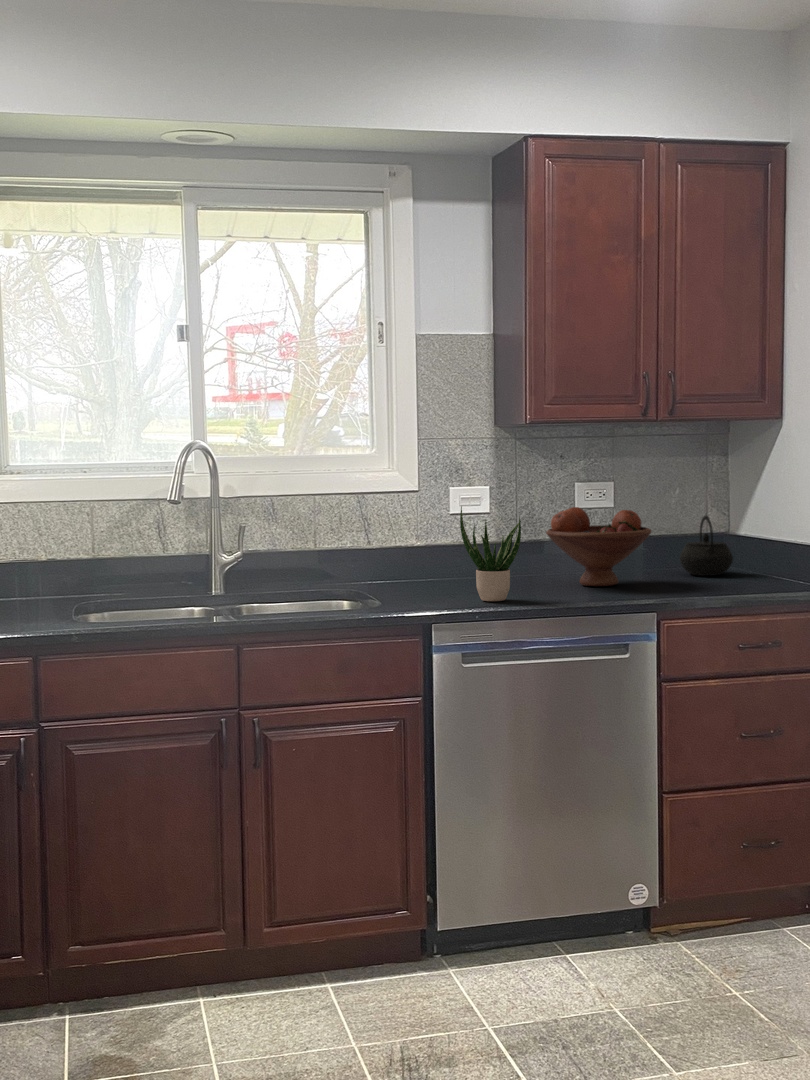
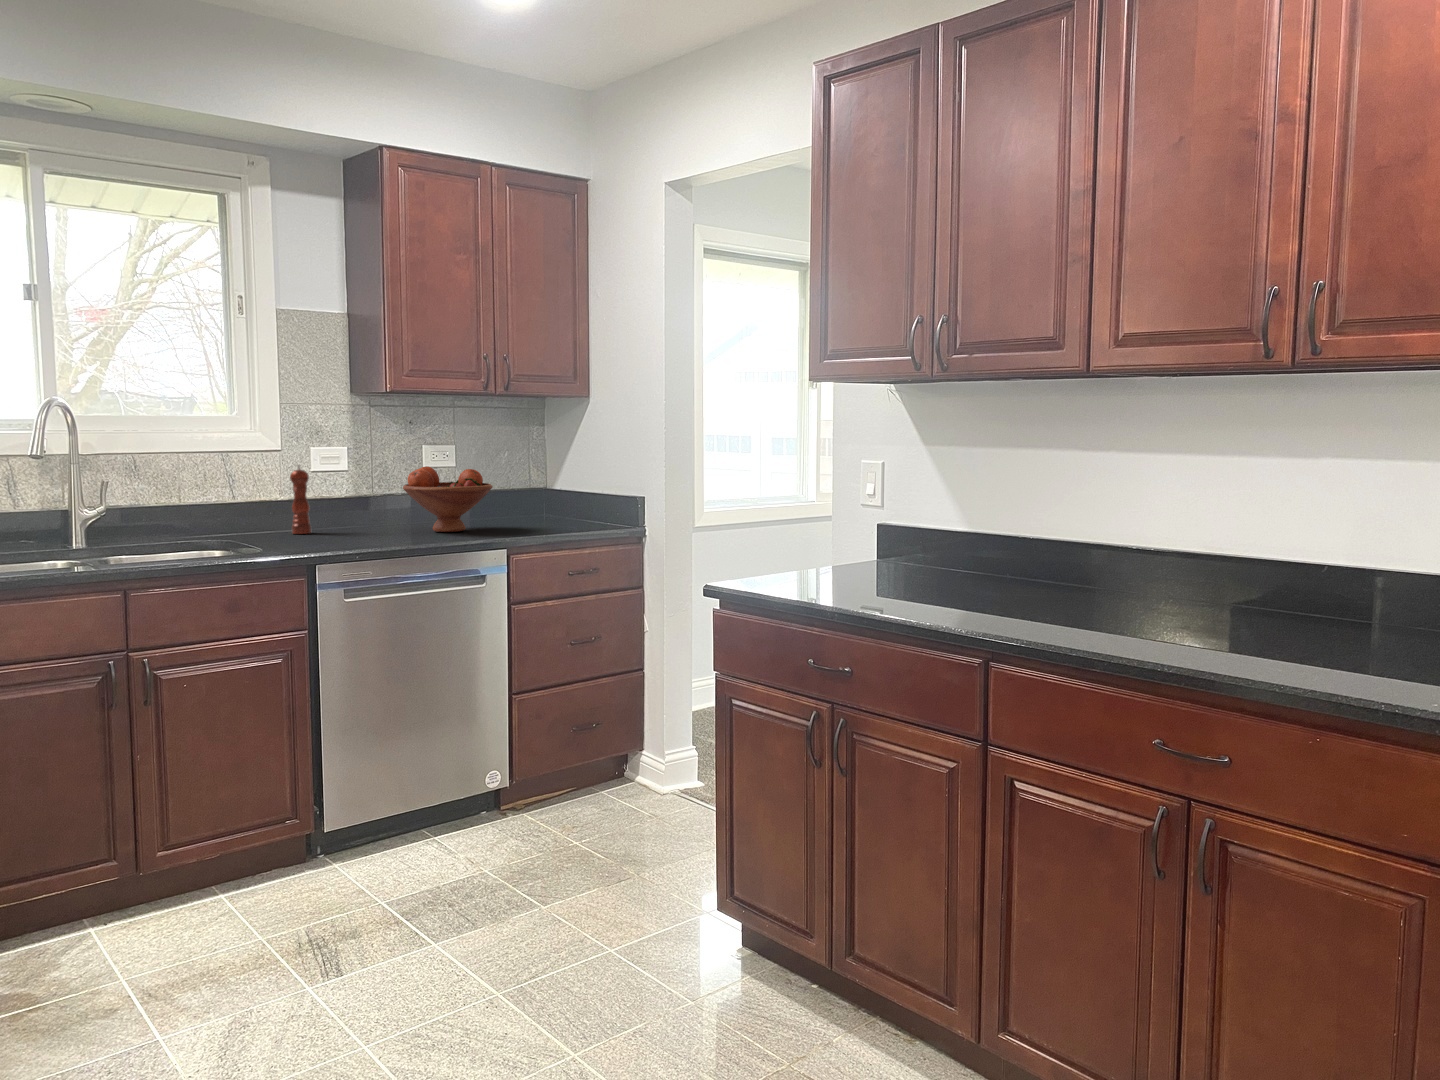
pepper mill: none [426,506,447,584] -> present [290,465,311,534]
potted plant: present [460,506,521,601] -> none [332,463,389,545]
kettle: present [680,515,733,576] -> none [510,474,553,523]

